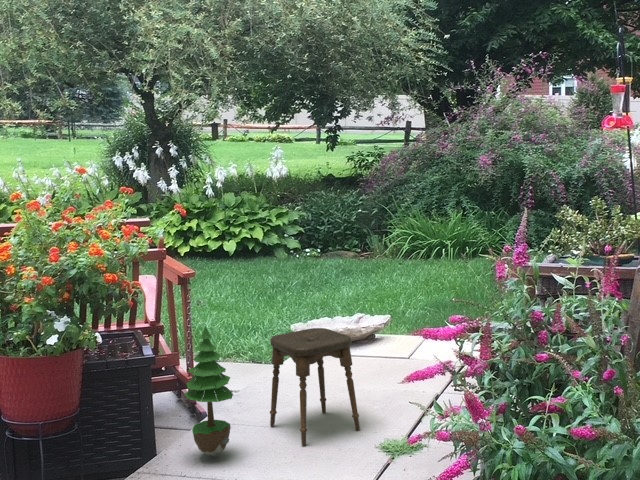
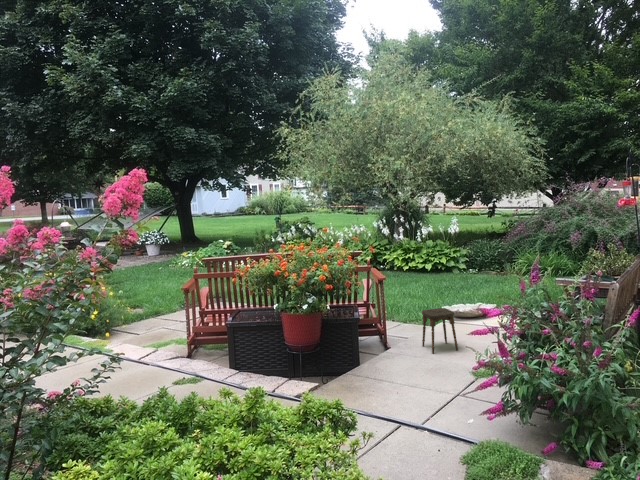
potted tree: present [185,327,233,457] -> none [387,304,405,354]

